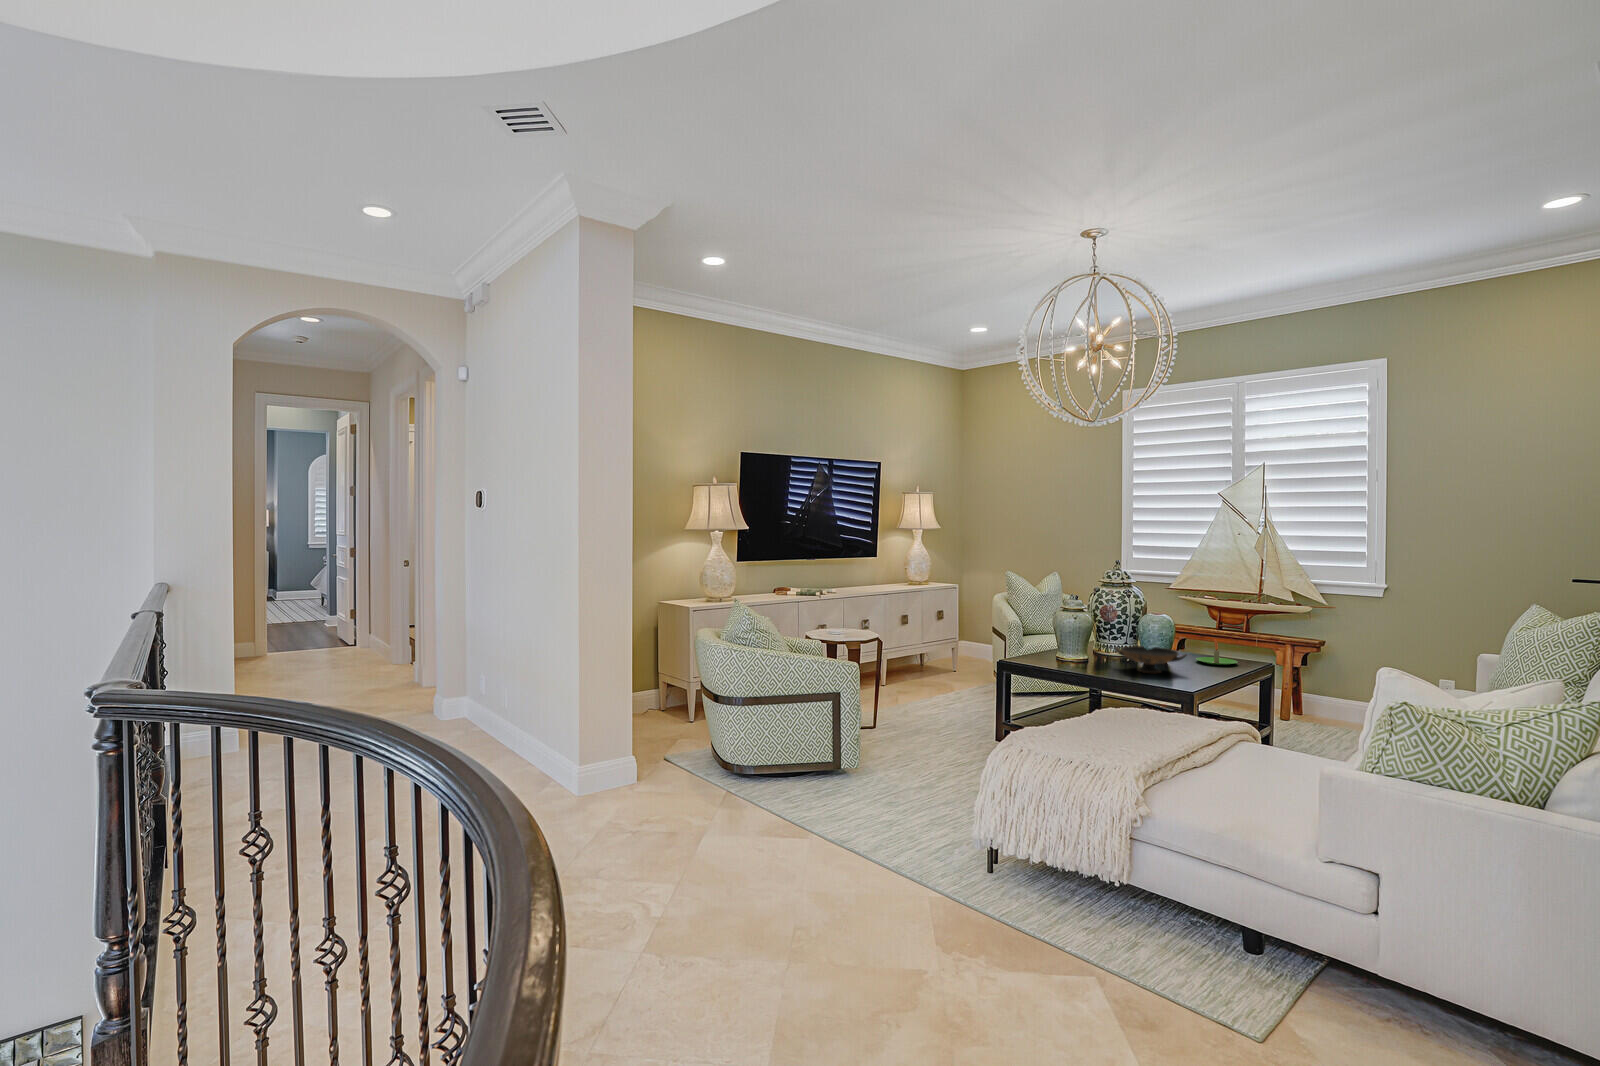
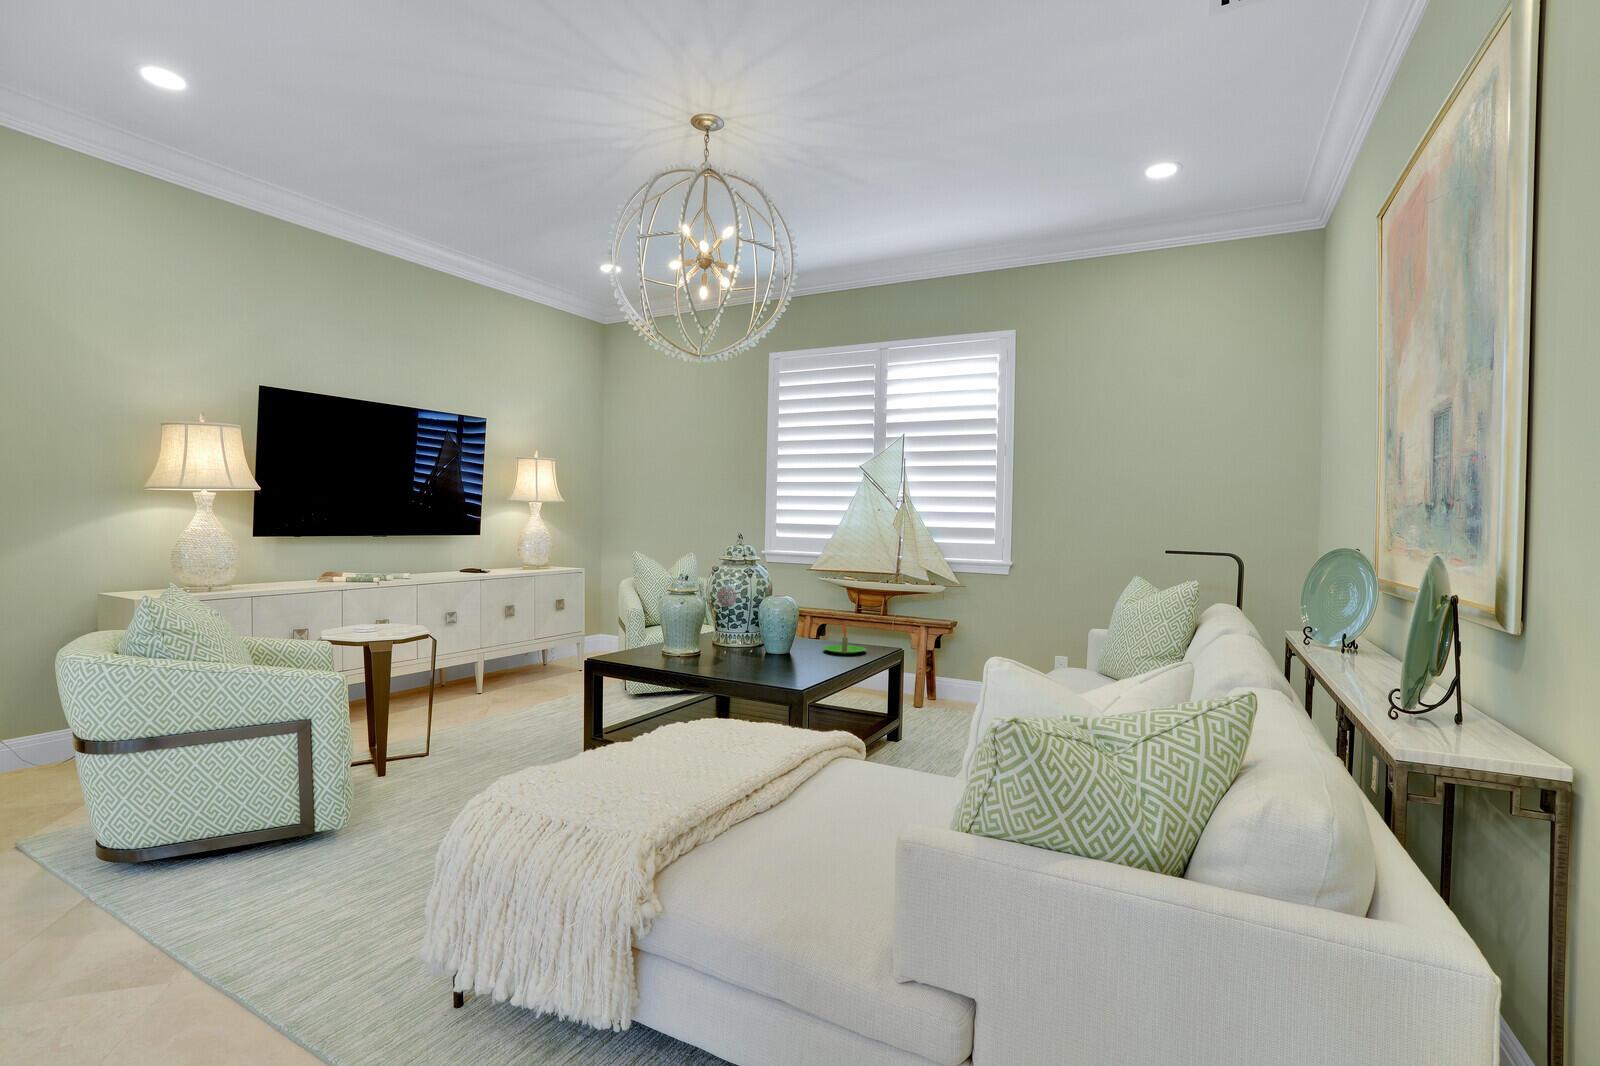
decorative bowl: present [1114,646,1187,673] -> none [727,636,808,668]

